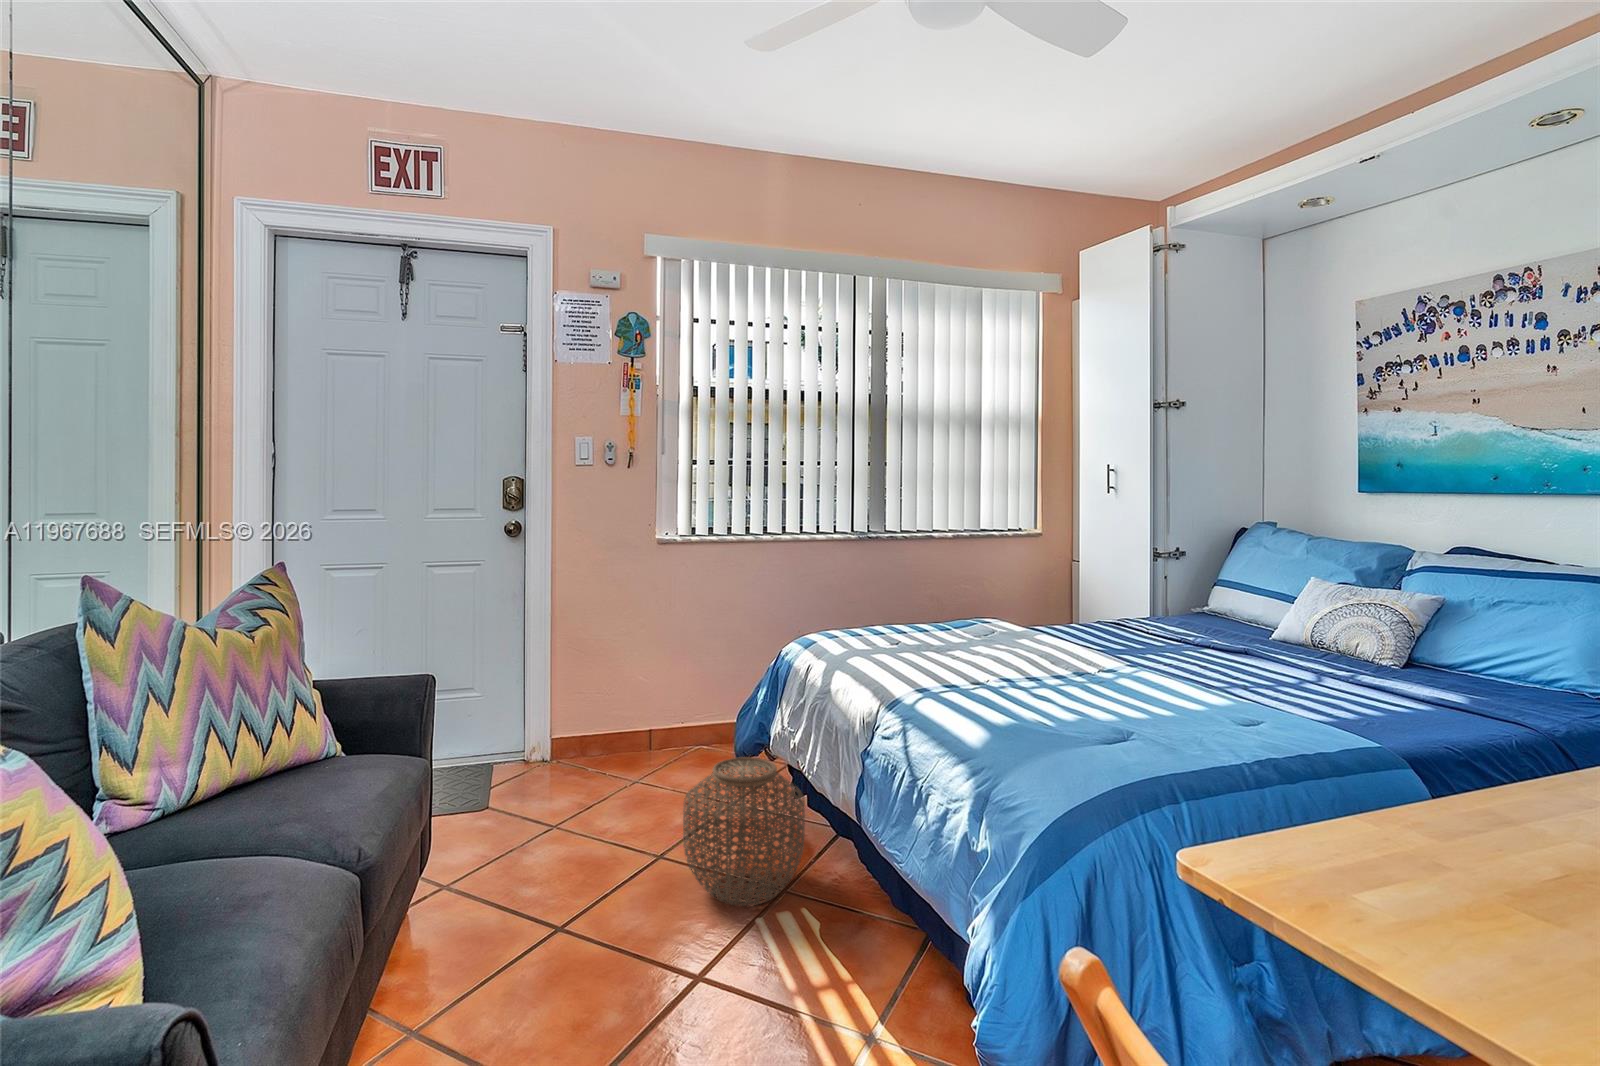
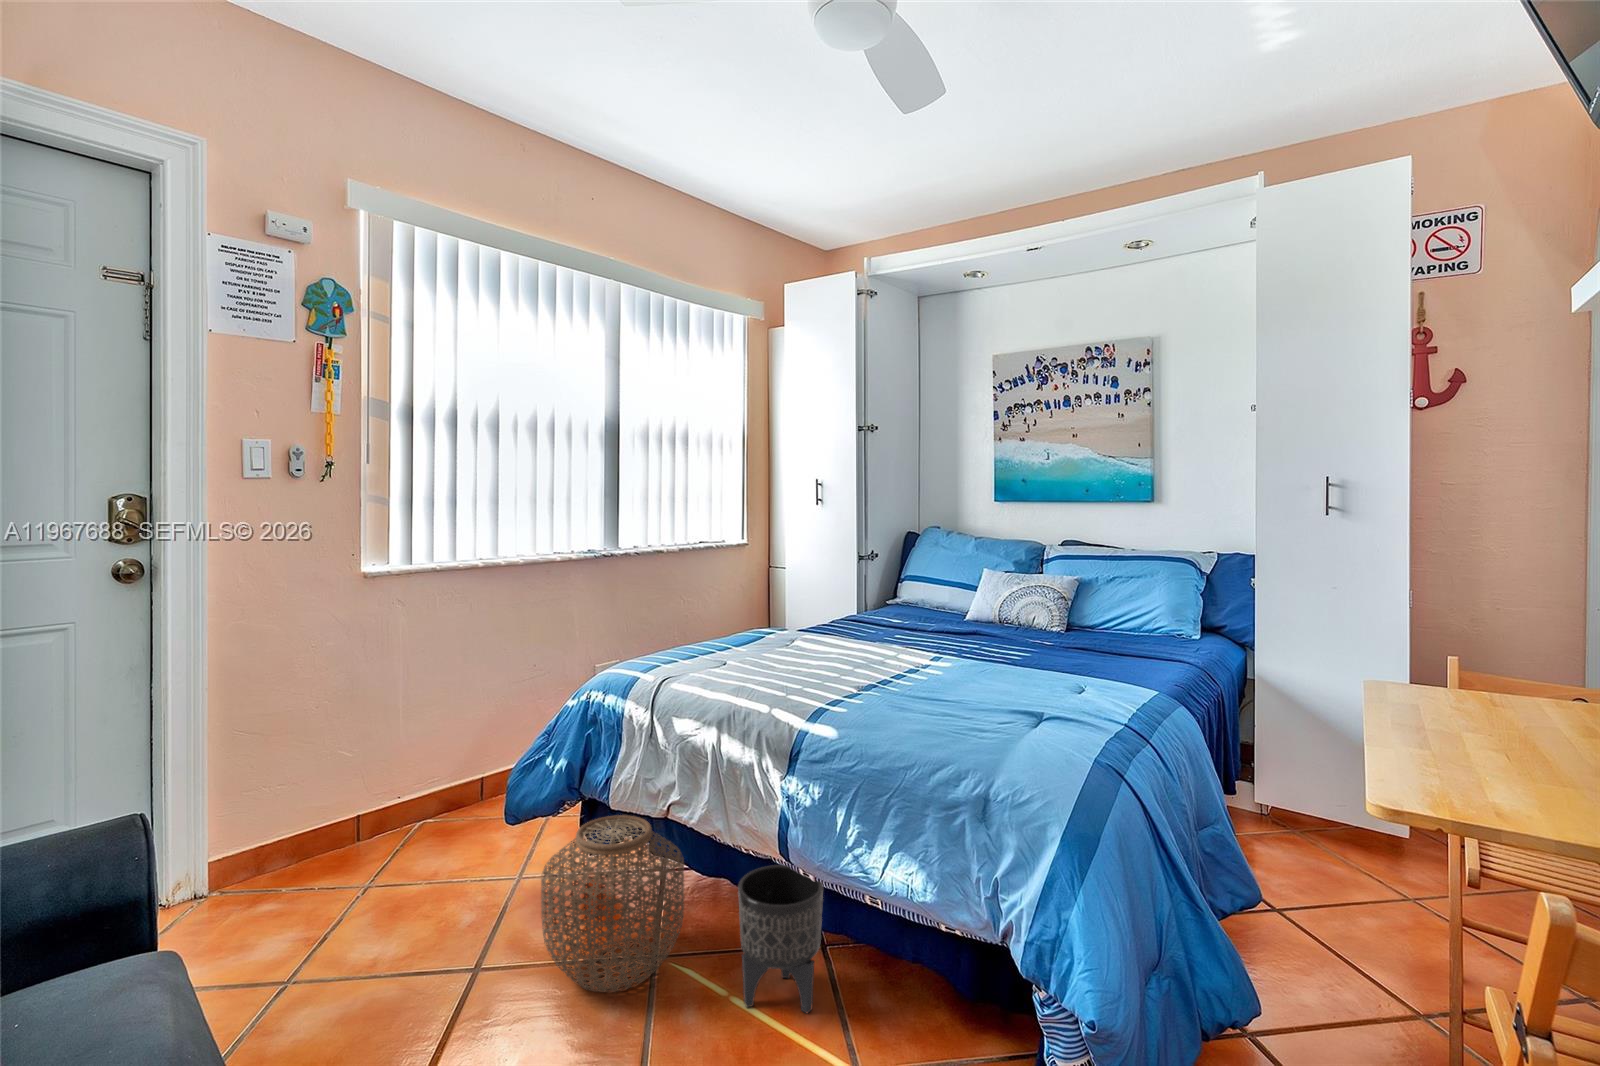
planter: none [816,830,897,974] -> present [738,865,823,1013]

